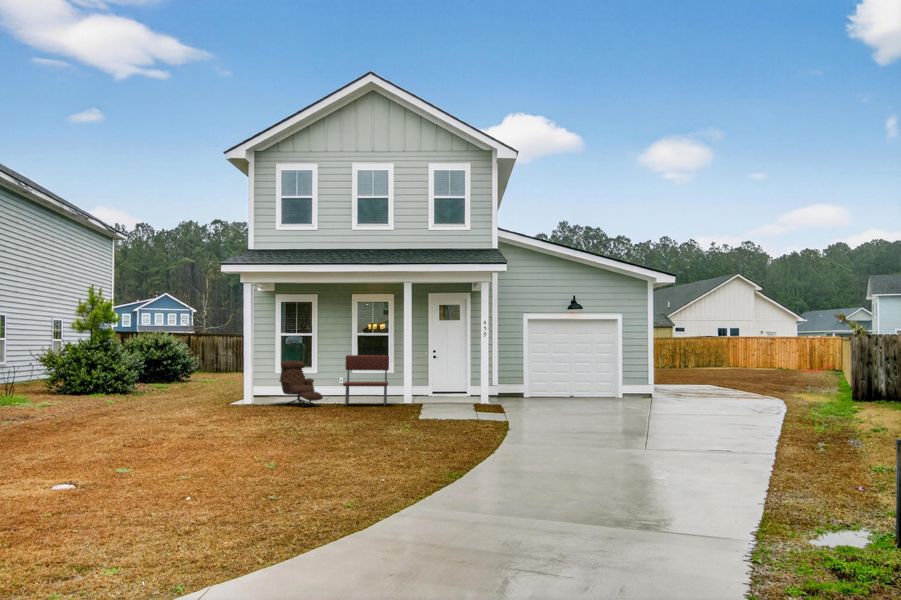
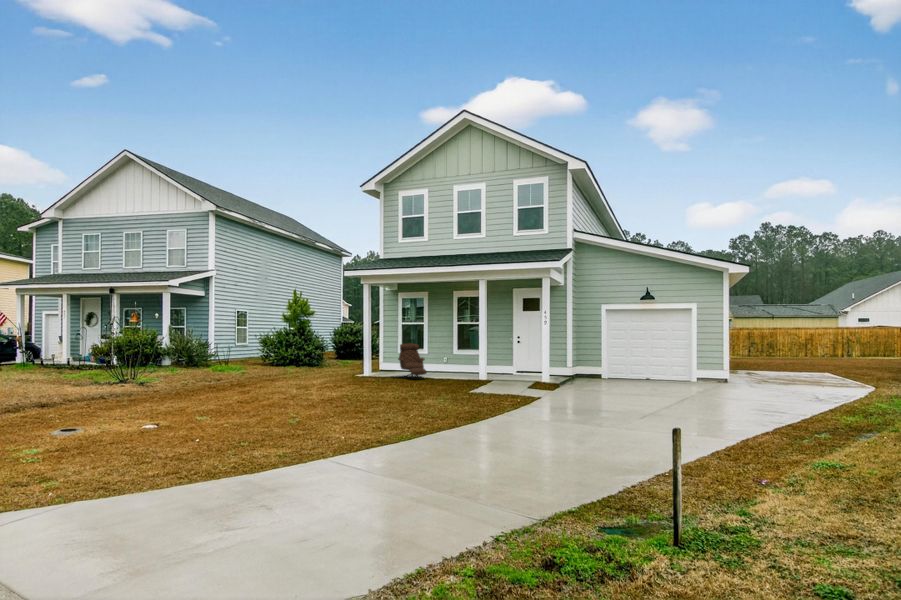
bench: present [343,355,389,405] -> none [441,340,481,381]

